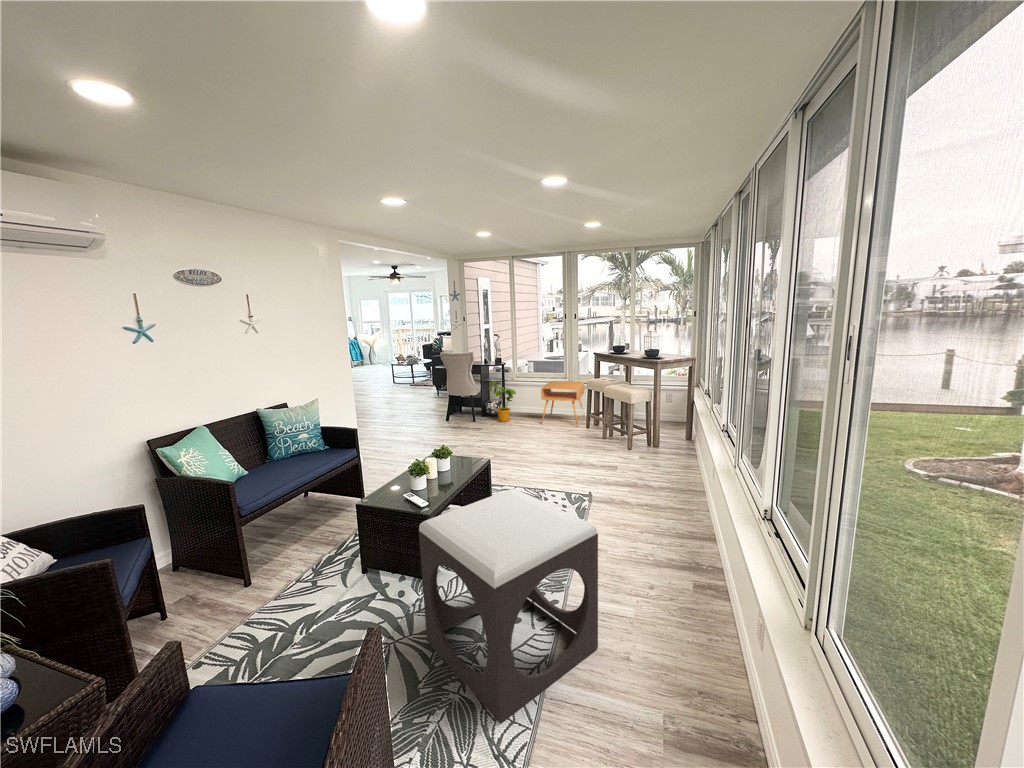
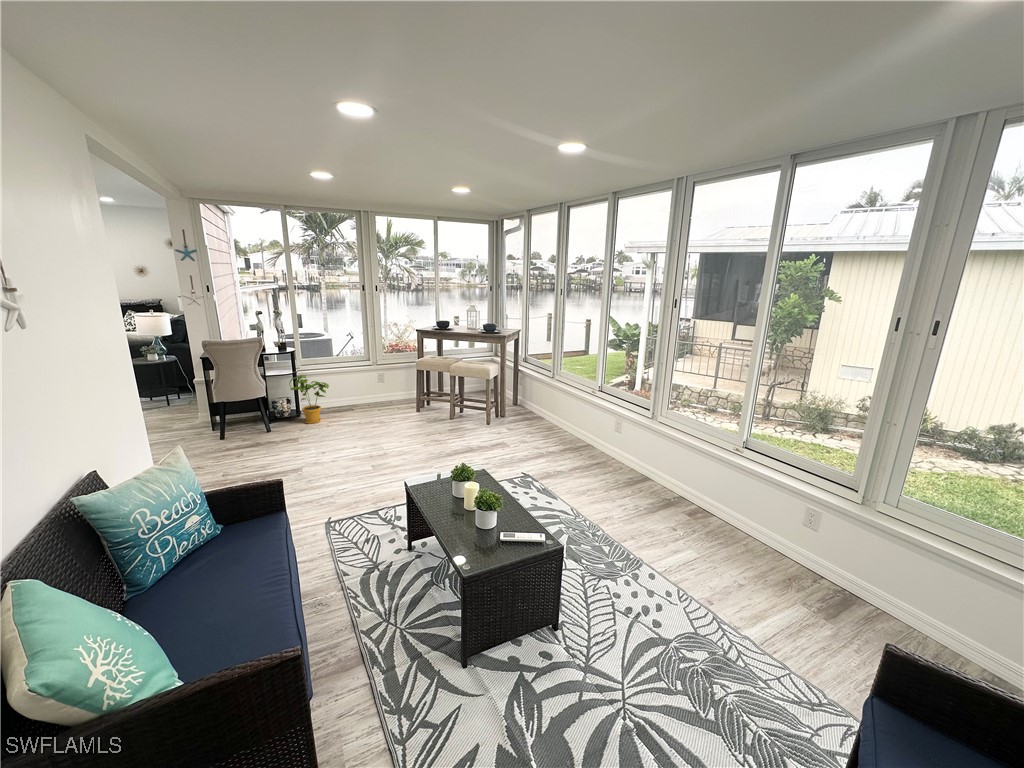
side table: present [541,381,585,427] -> none [355,364,407,417]
footstool: present [419,488,598,724] -> none [617,484,806,688]

